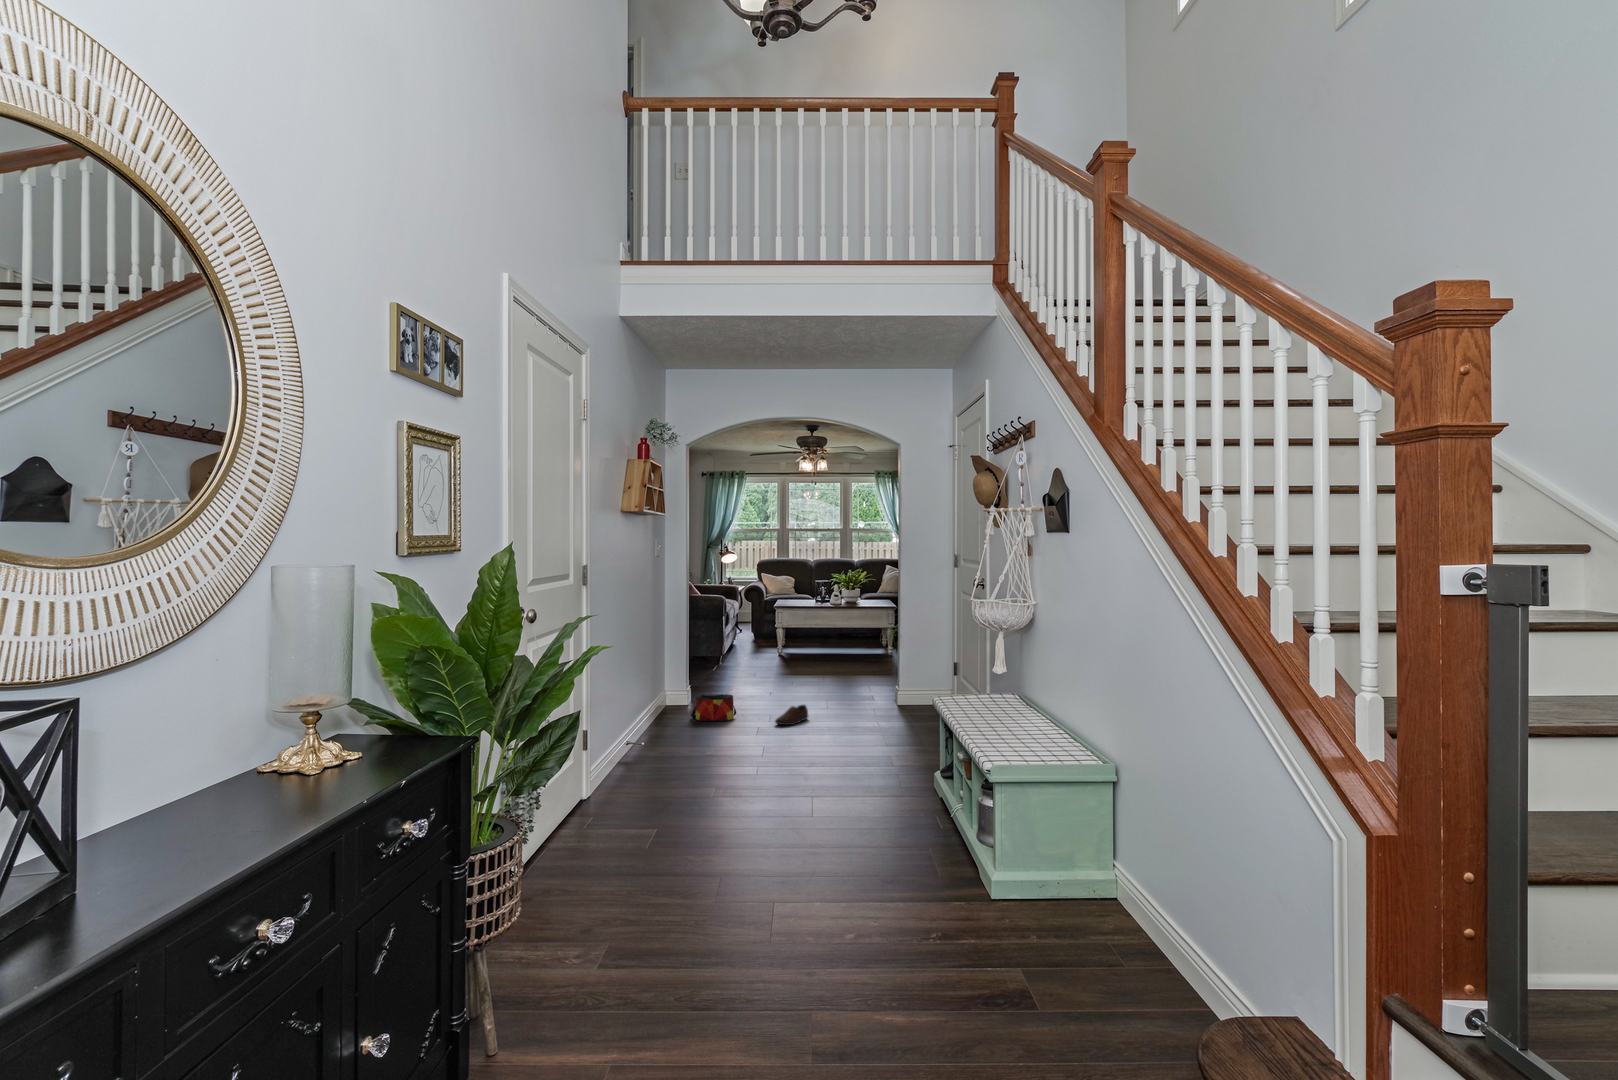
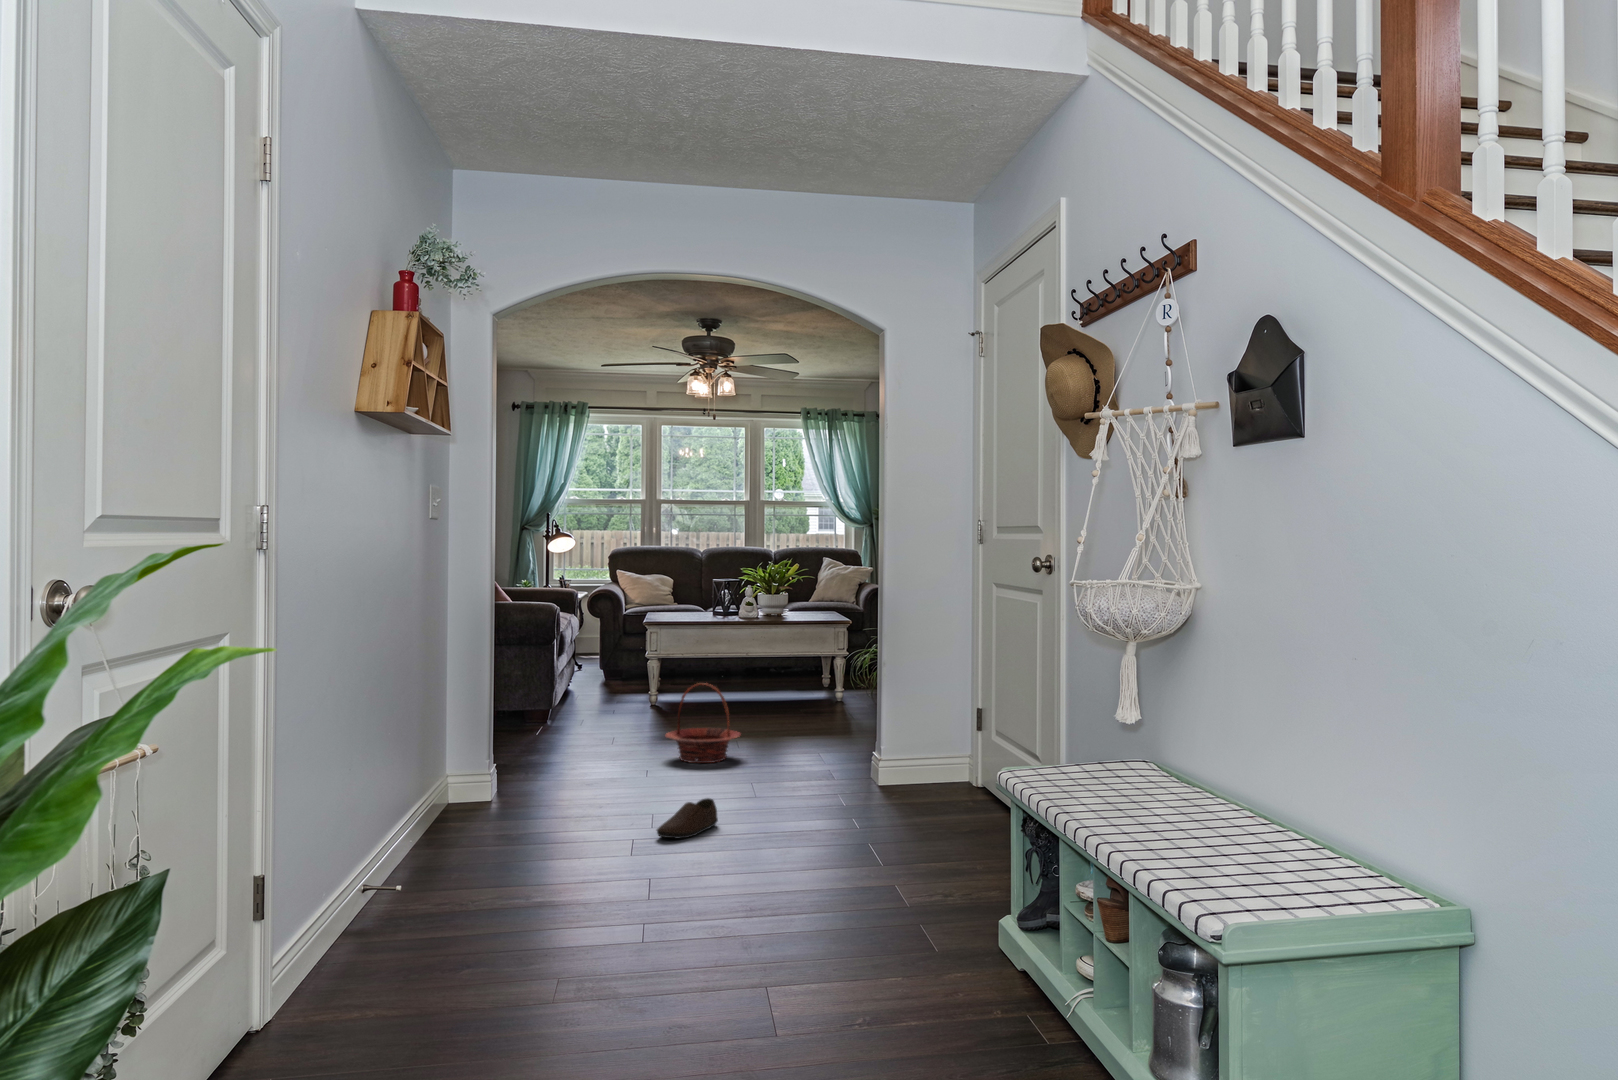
basket: none [784,642,826,687] -> present [665,683,740,763]
bag: present [691,694,736,721] -> none [495,782,582,834]

